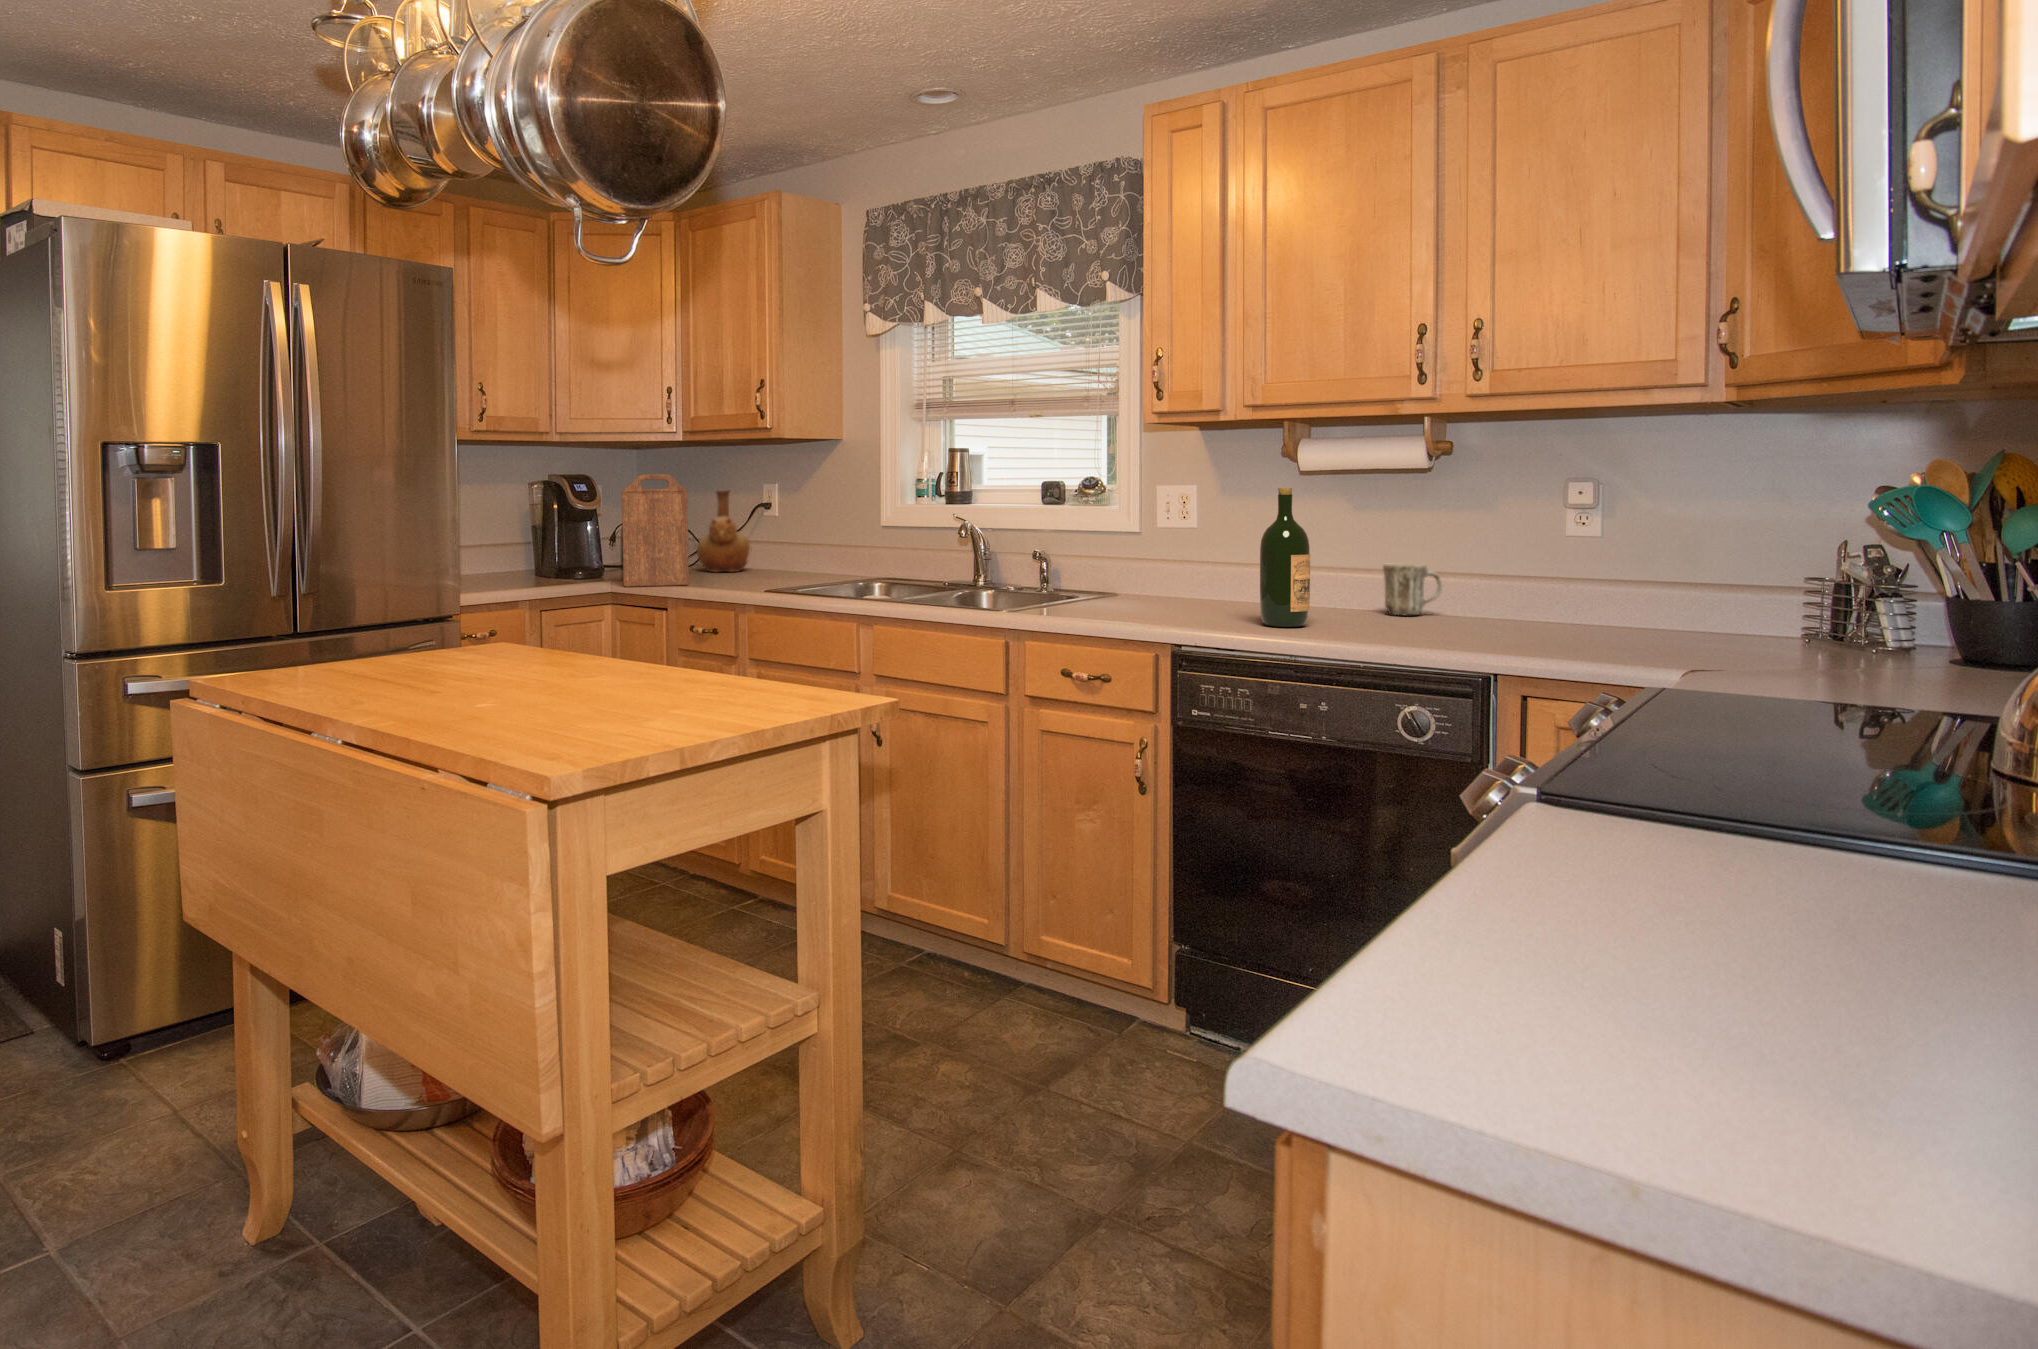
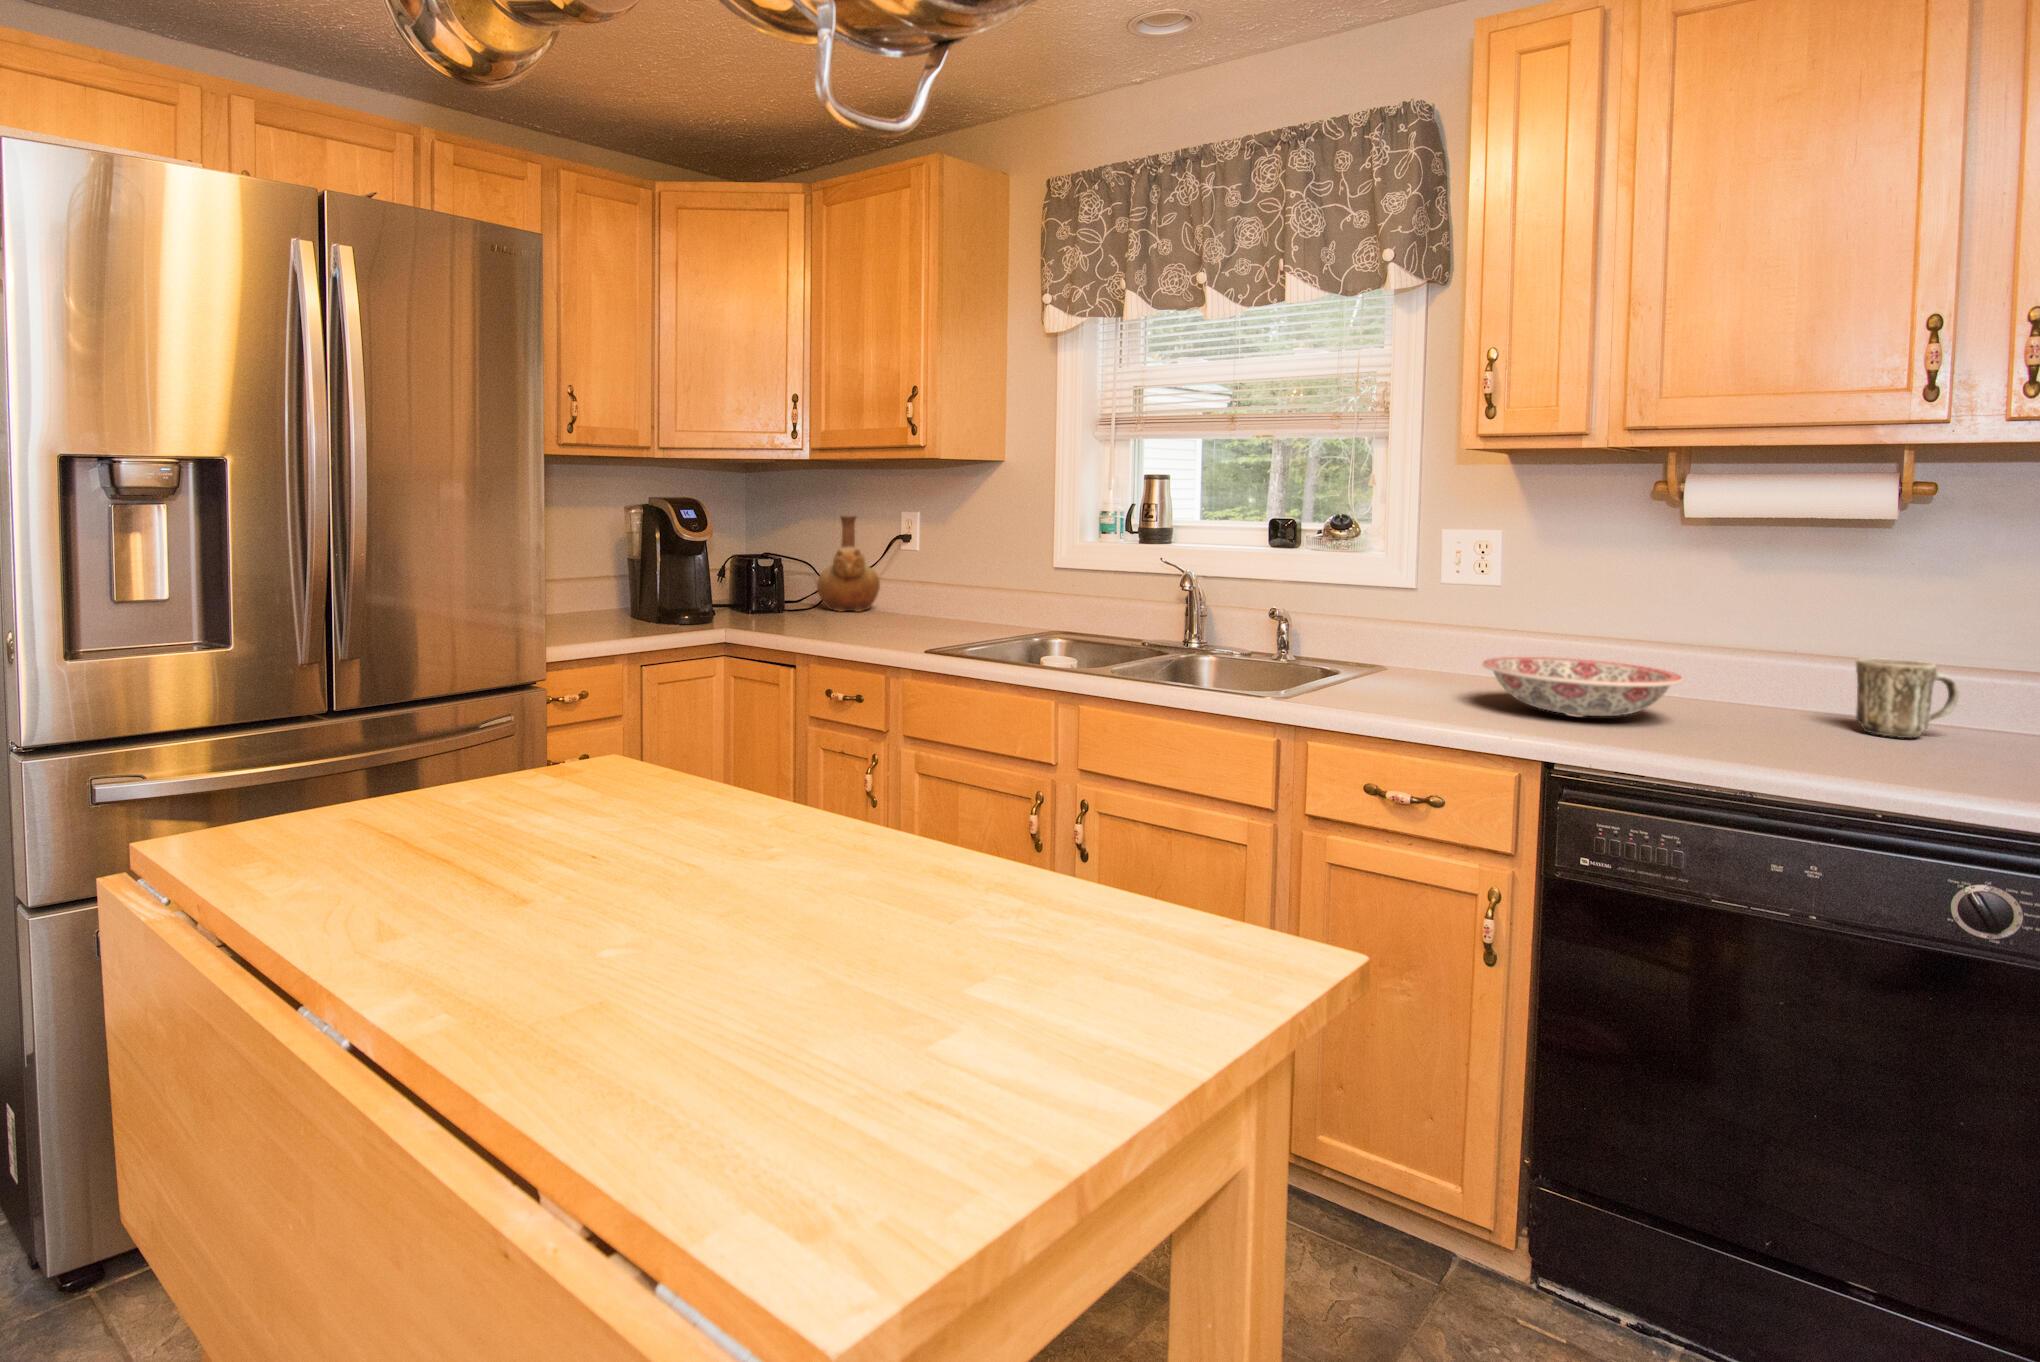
cutting board: present [622,474,689,587] -> none [742,500,822,637]
wine bottle: present [1260,488,1310,627] -> none [1726,556,1824,767]
ceramic bowl: none [1146,574,1270,611] -> present [1482,657,1683,716]

